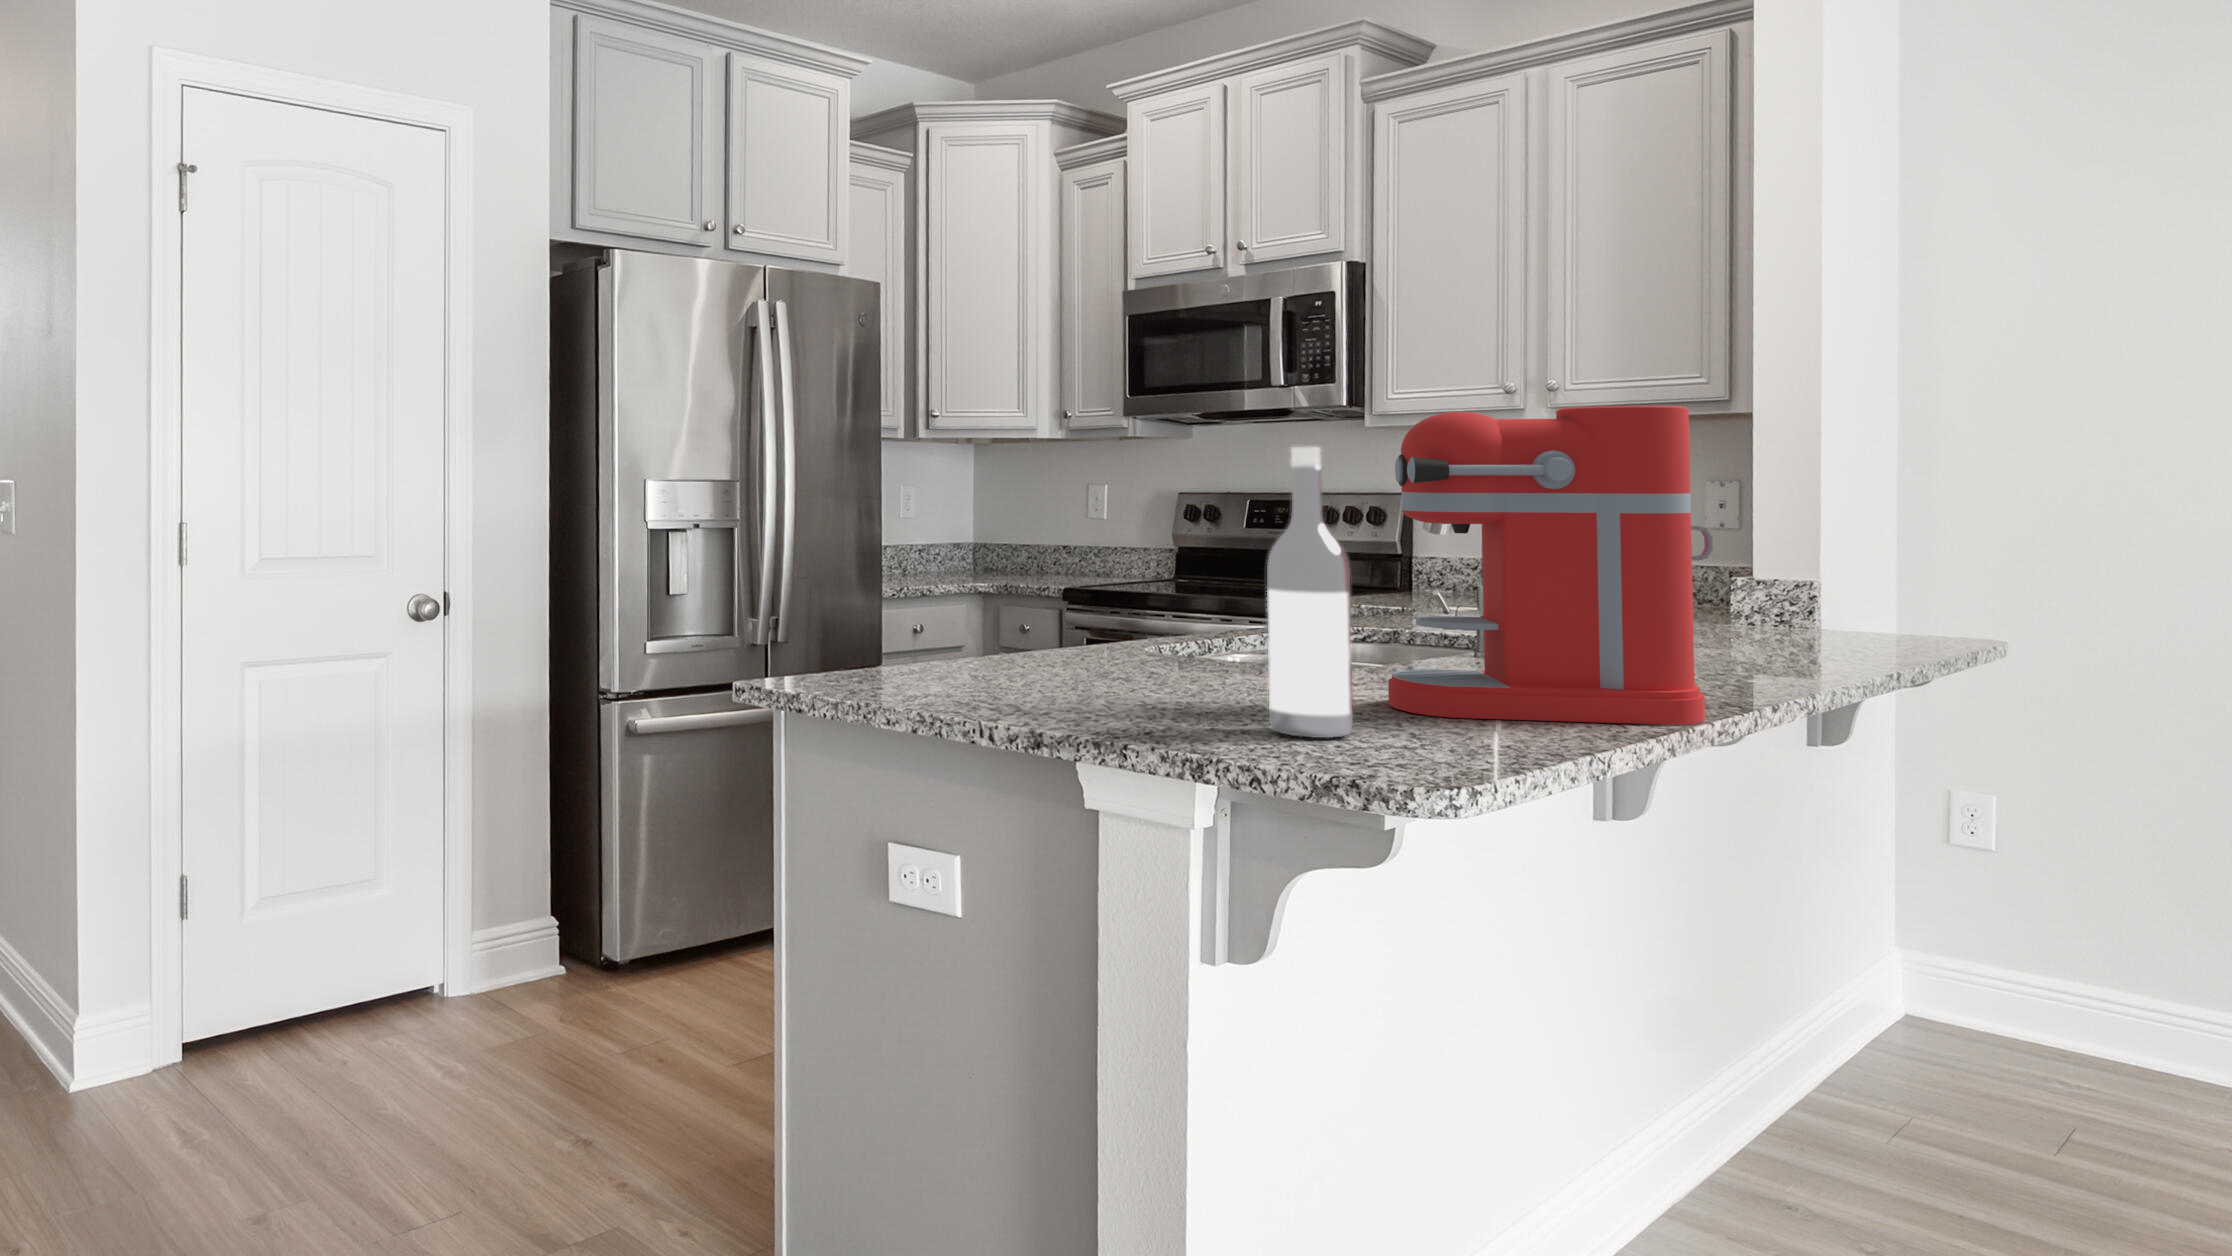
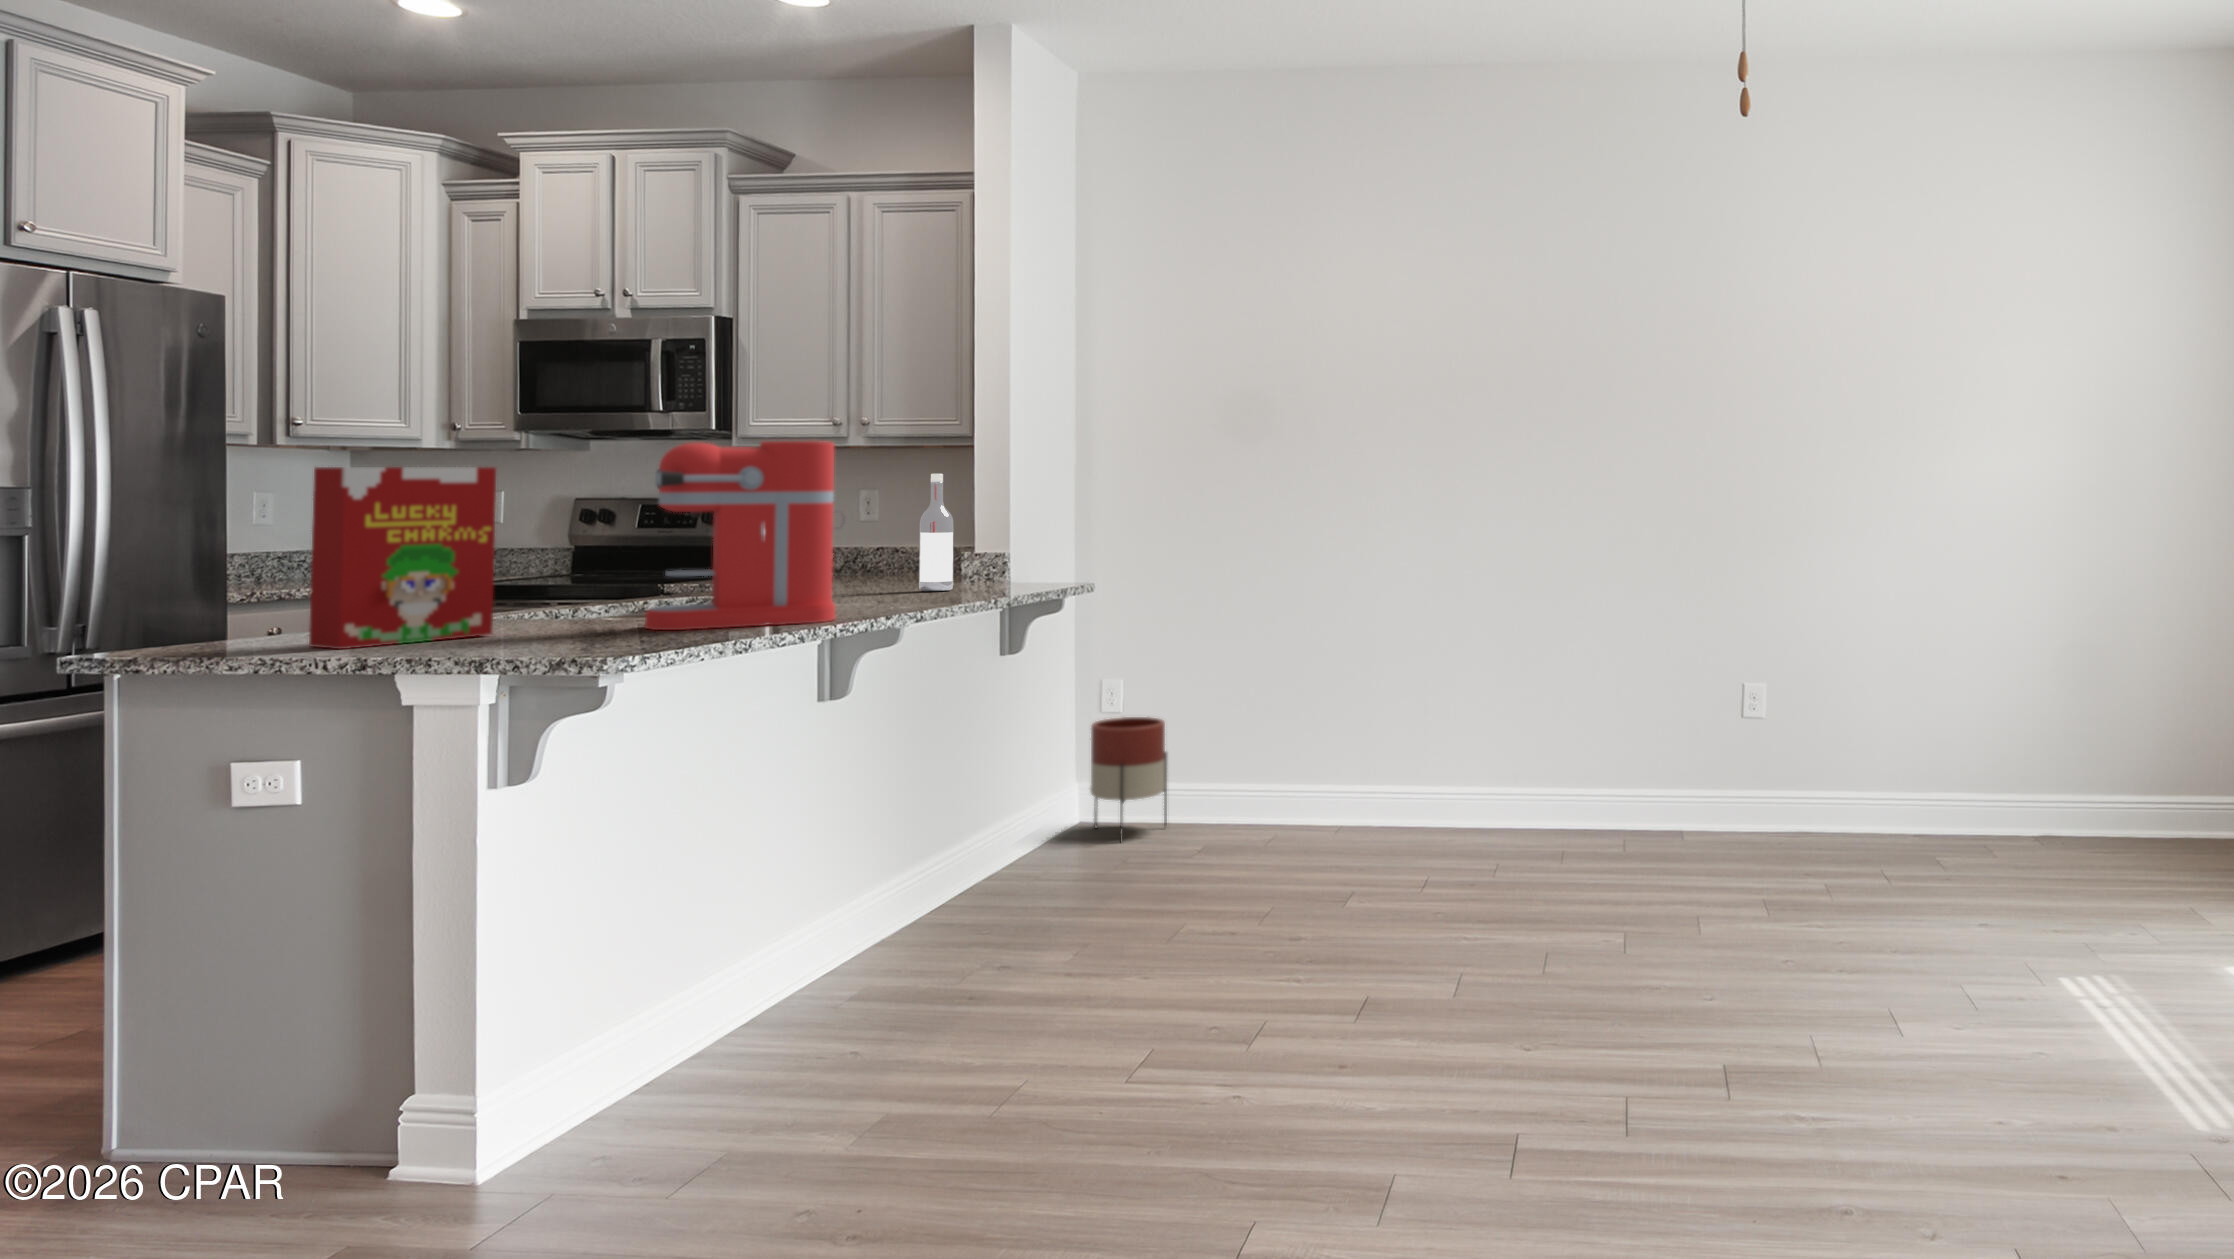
wine bottle: present [1267,447,1353,738] -> present [919,474,954,591]
cereal box: none [968,453,1181,707] -> present [309,467,496,649]
planter: none [1974,867,2138,1089] -> present [1090,717,1167,829]

